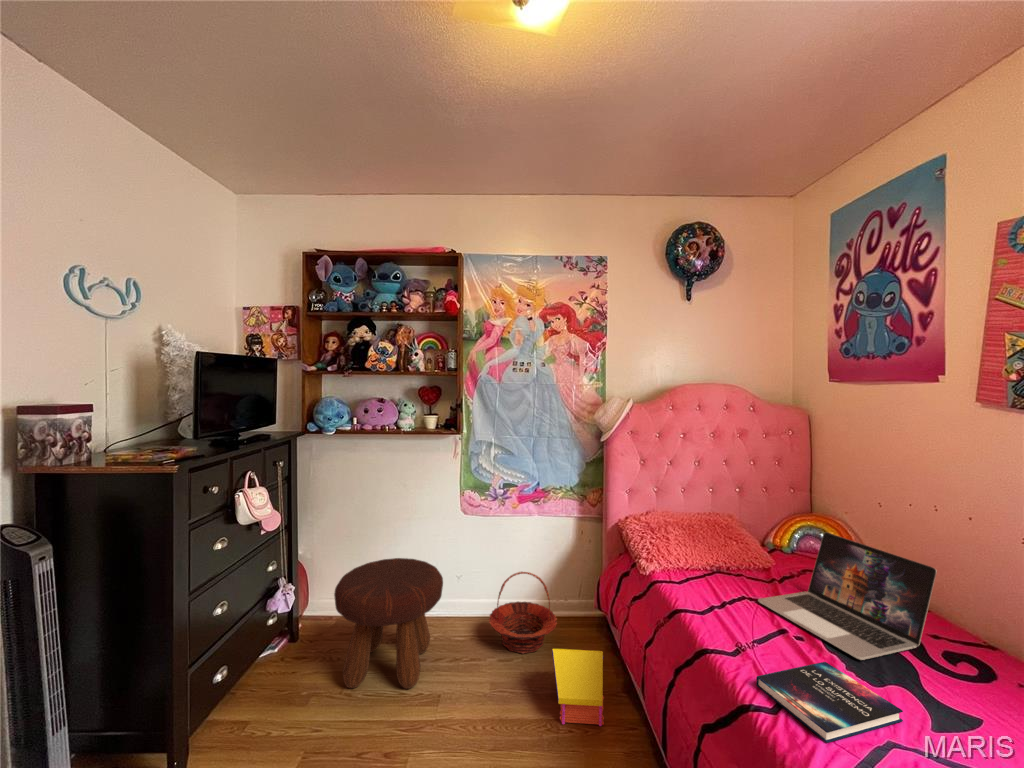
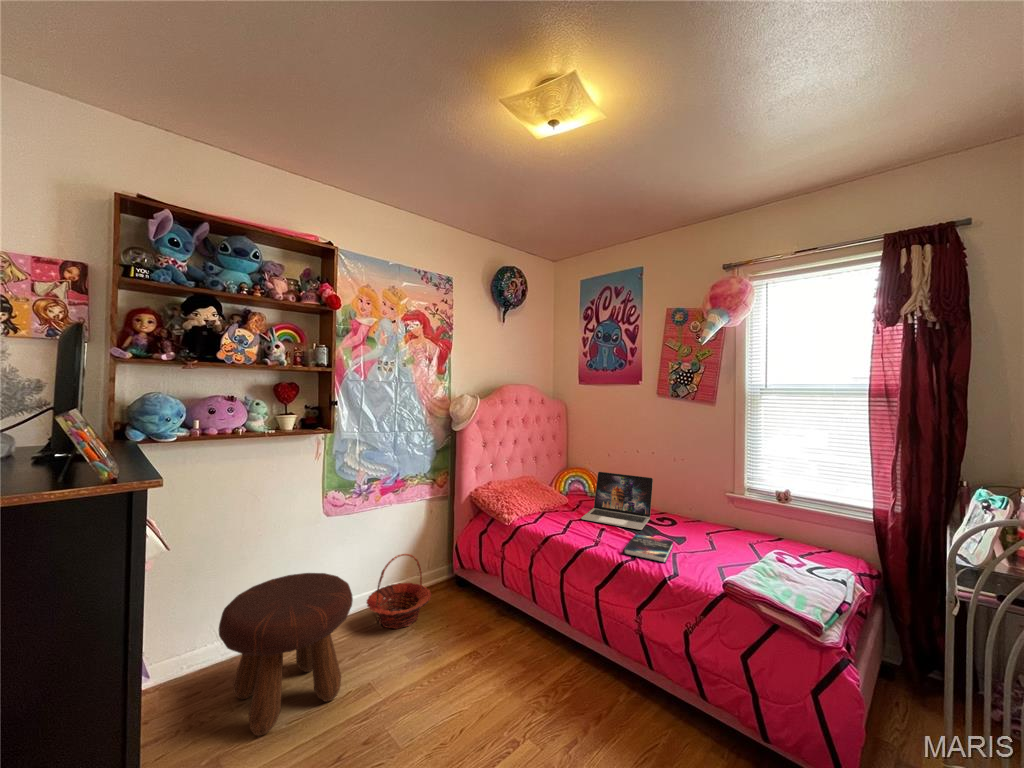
toy house: present [552,649,604,726] -> none [450,589,505,653]

